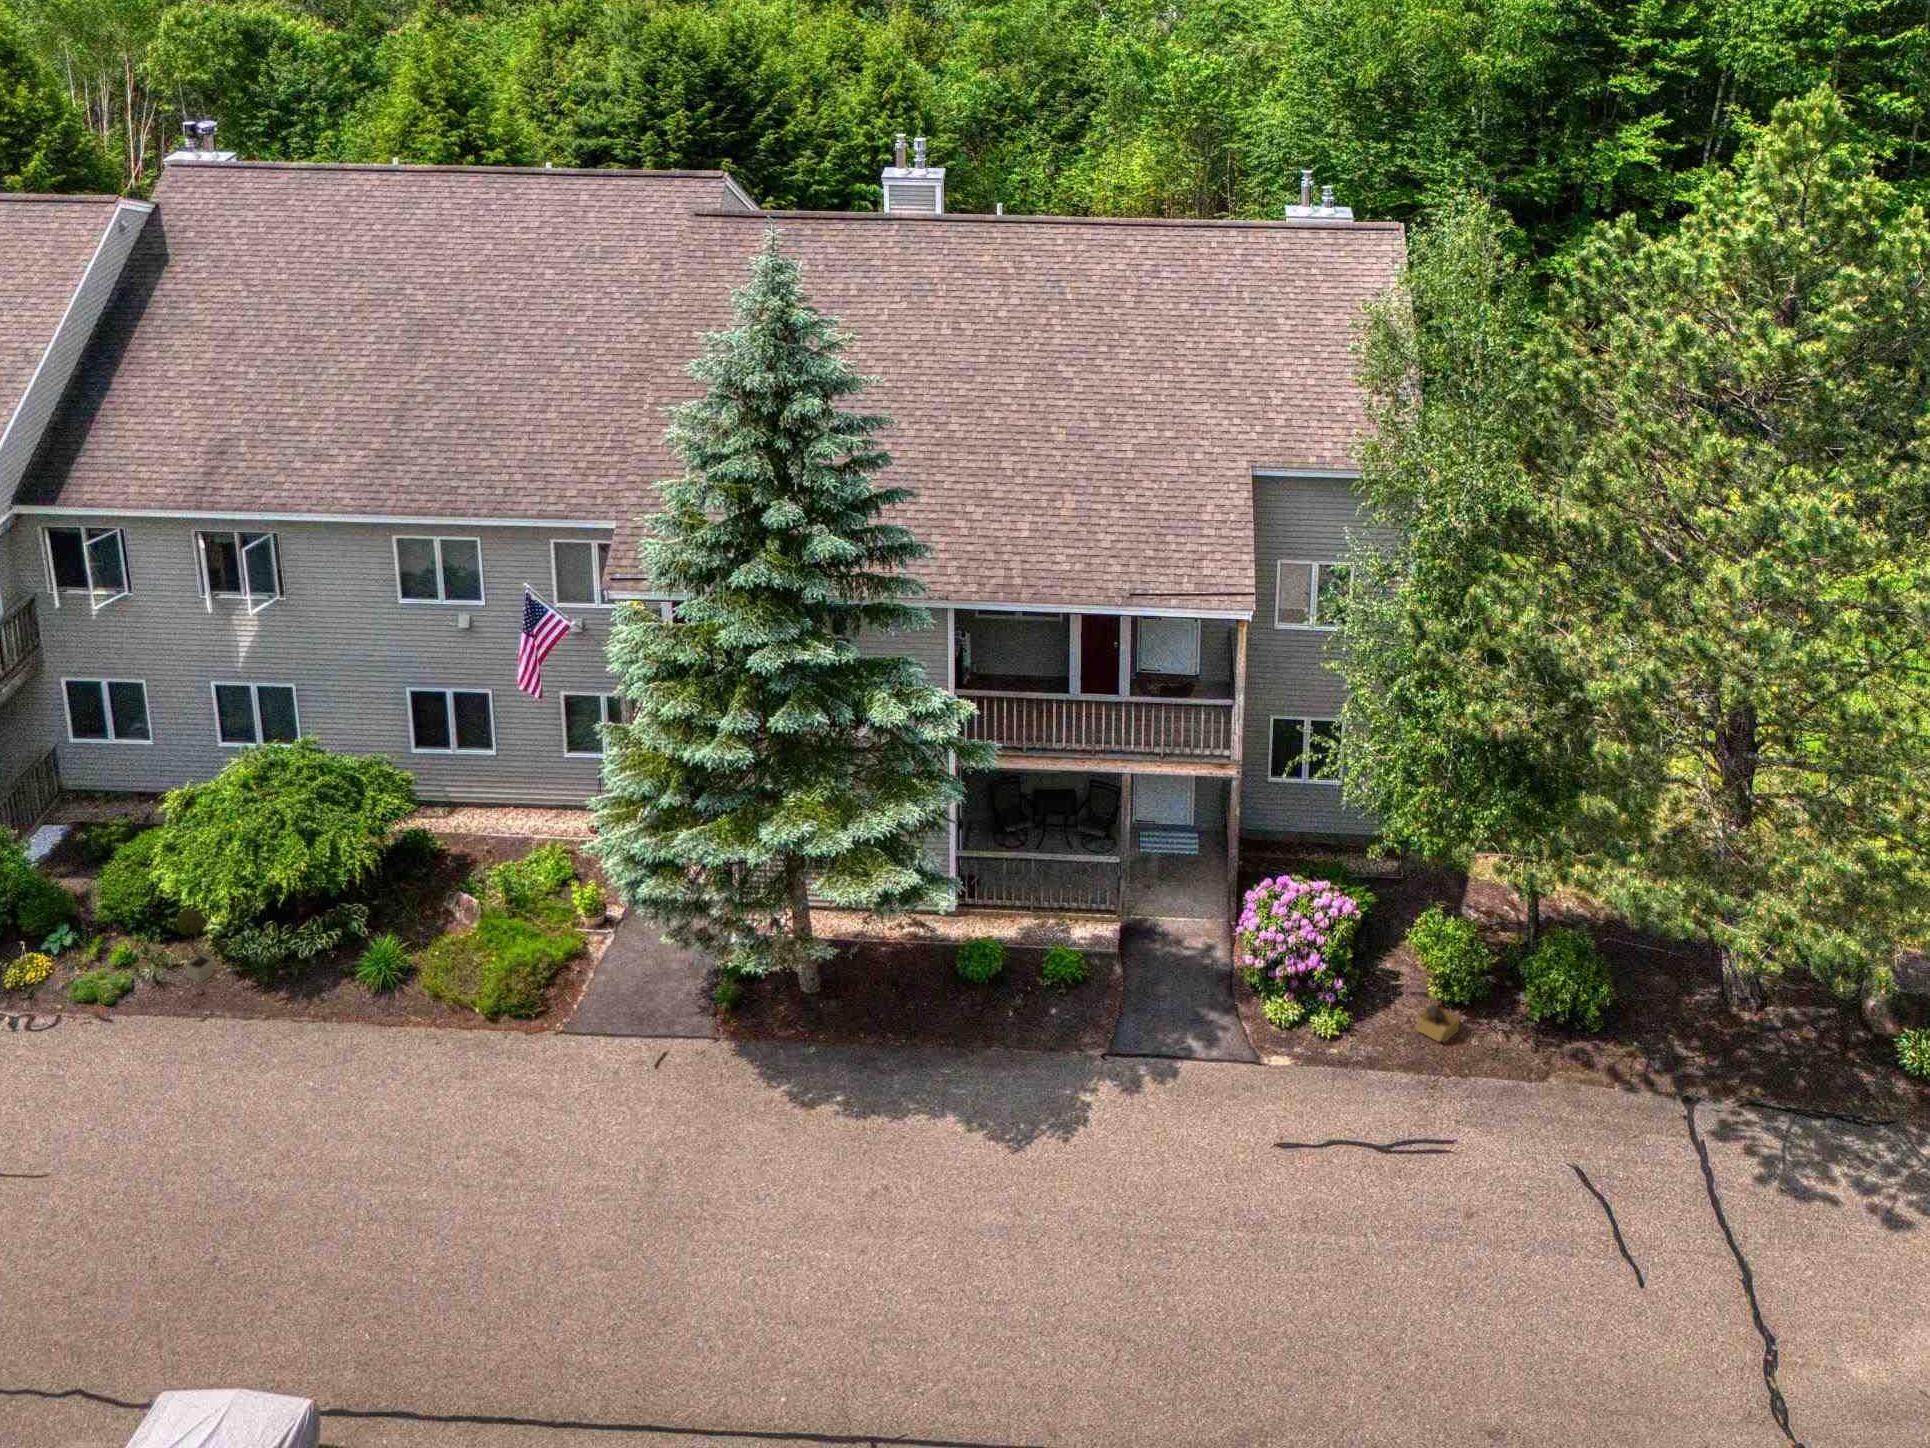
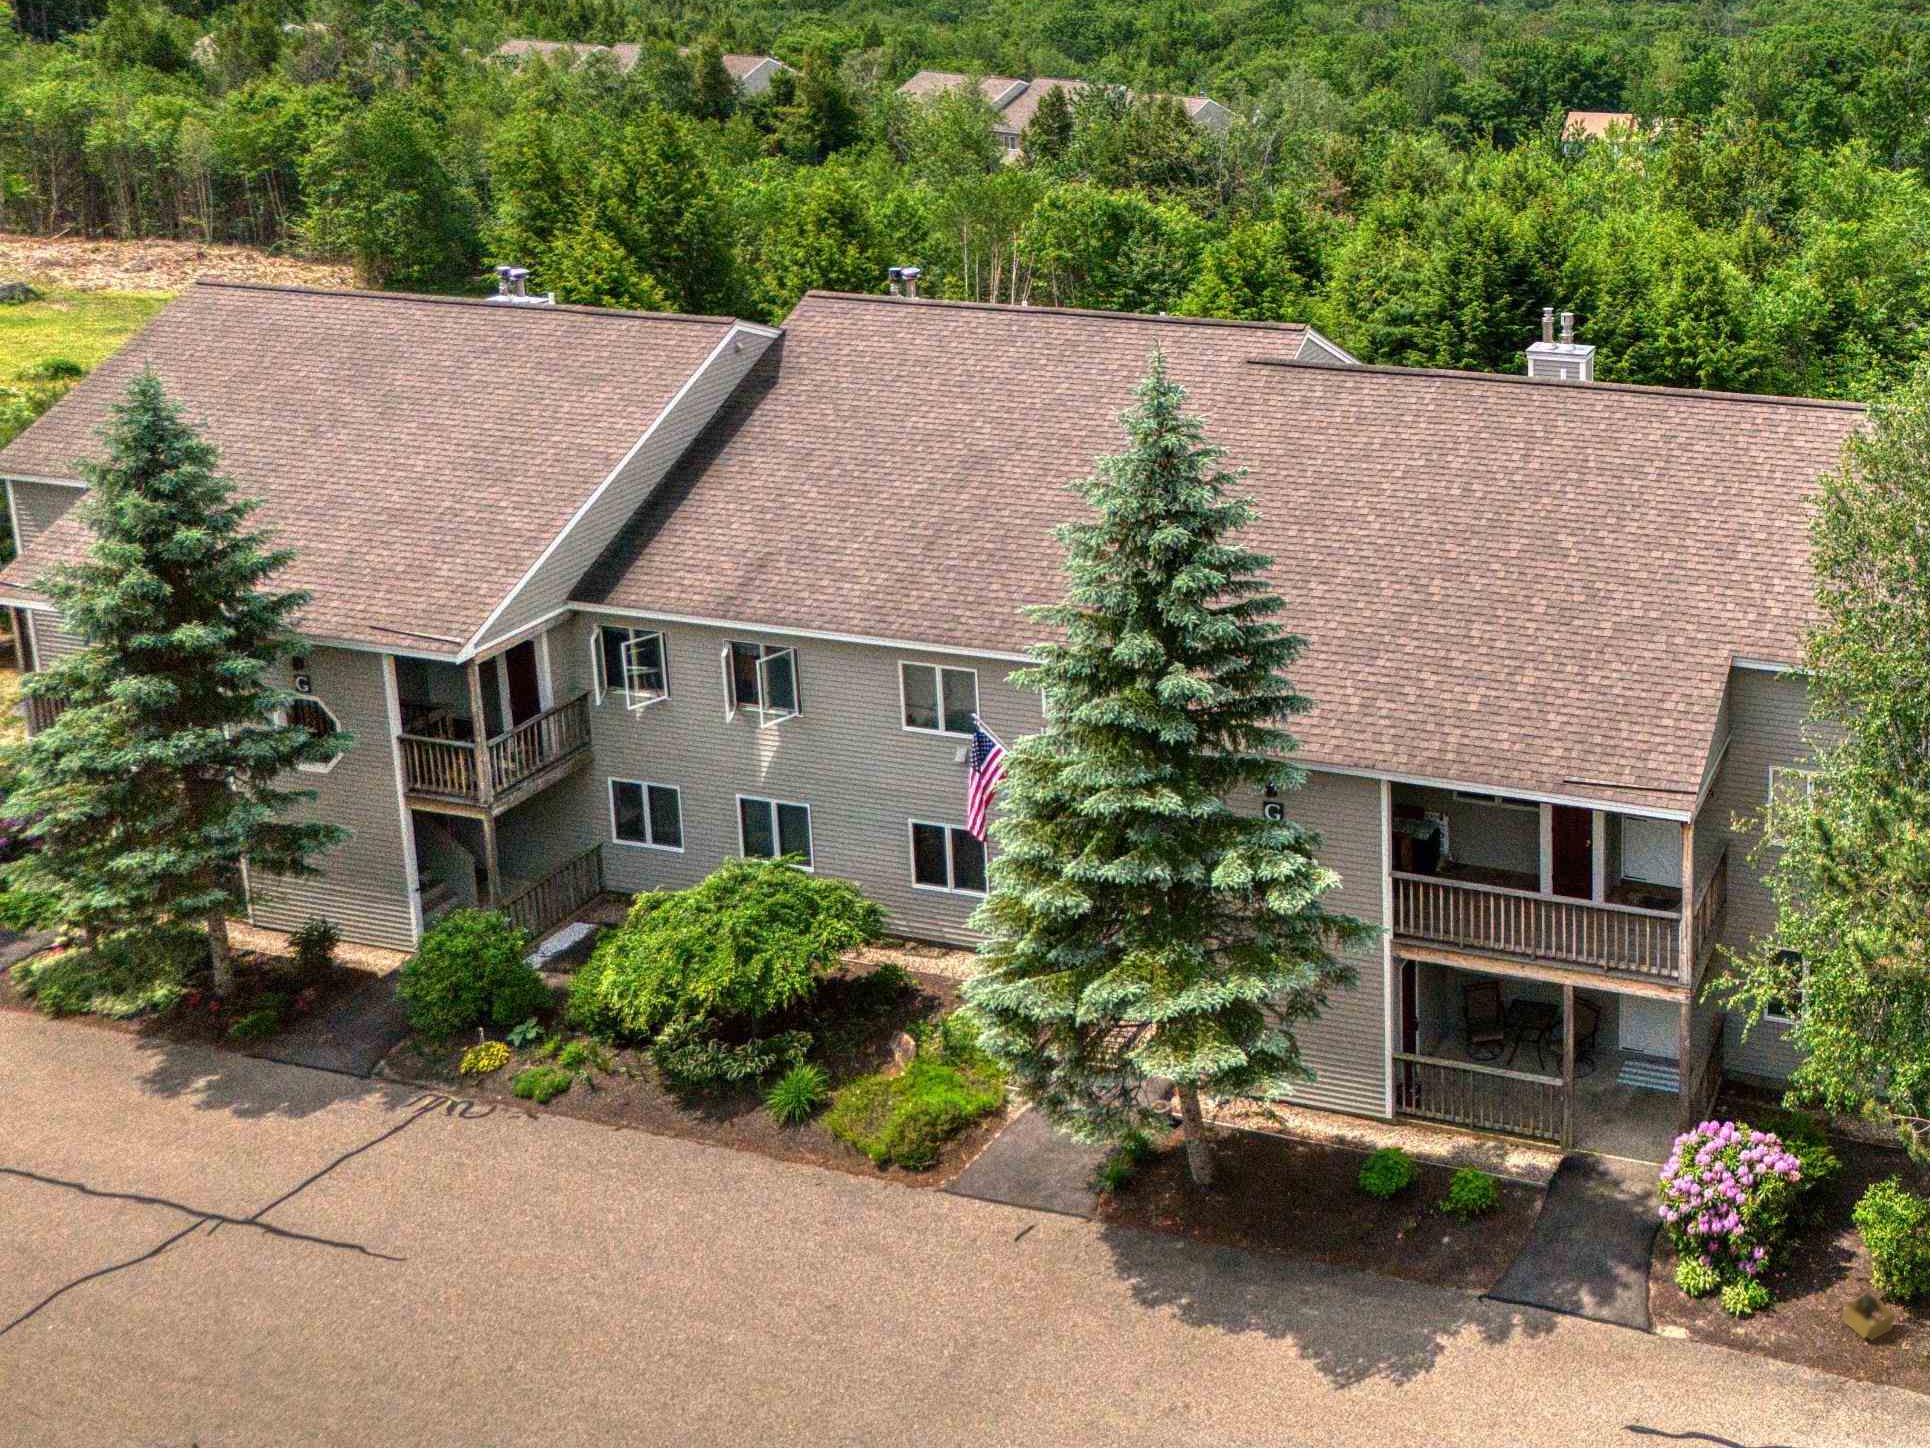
potted tree: present [176,909,216,983] -> none [614,1014,652,1092]

